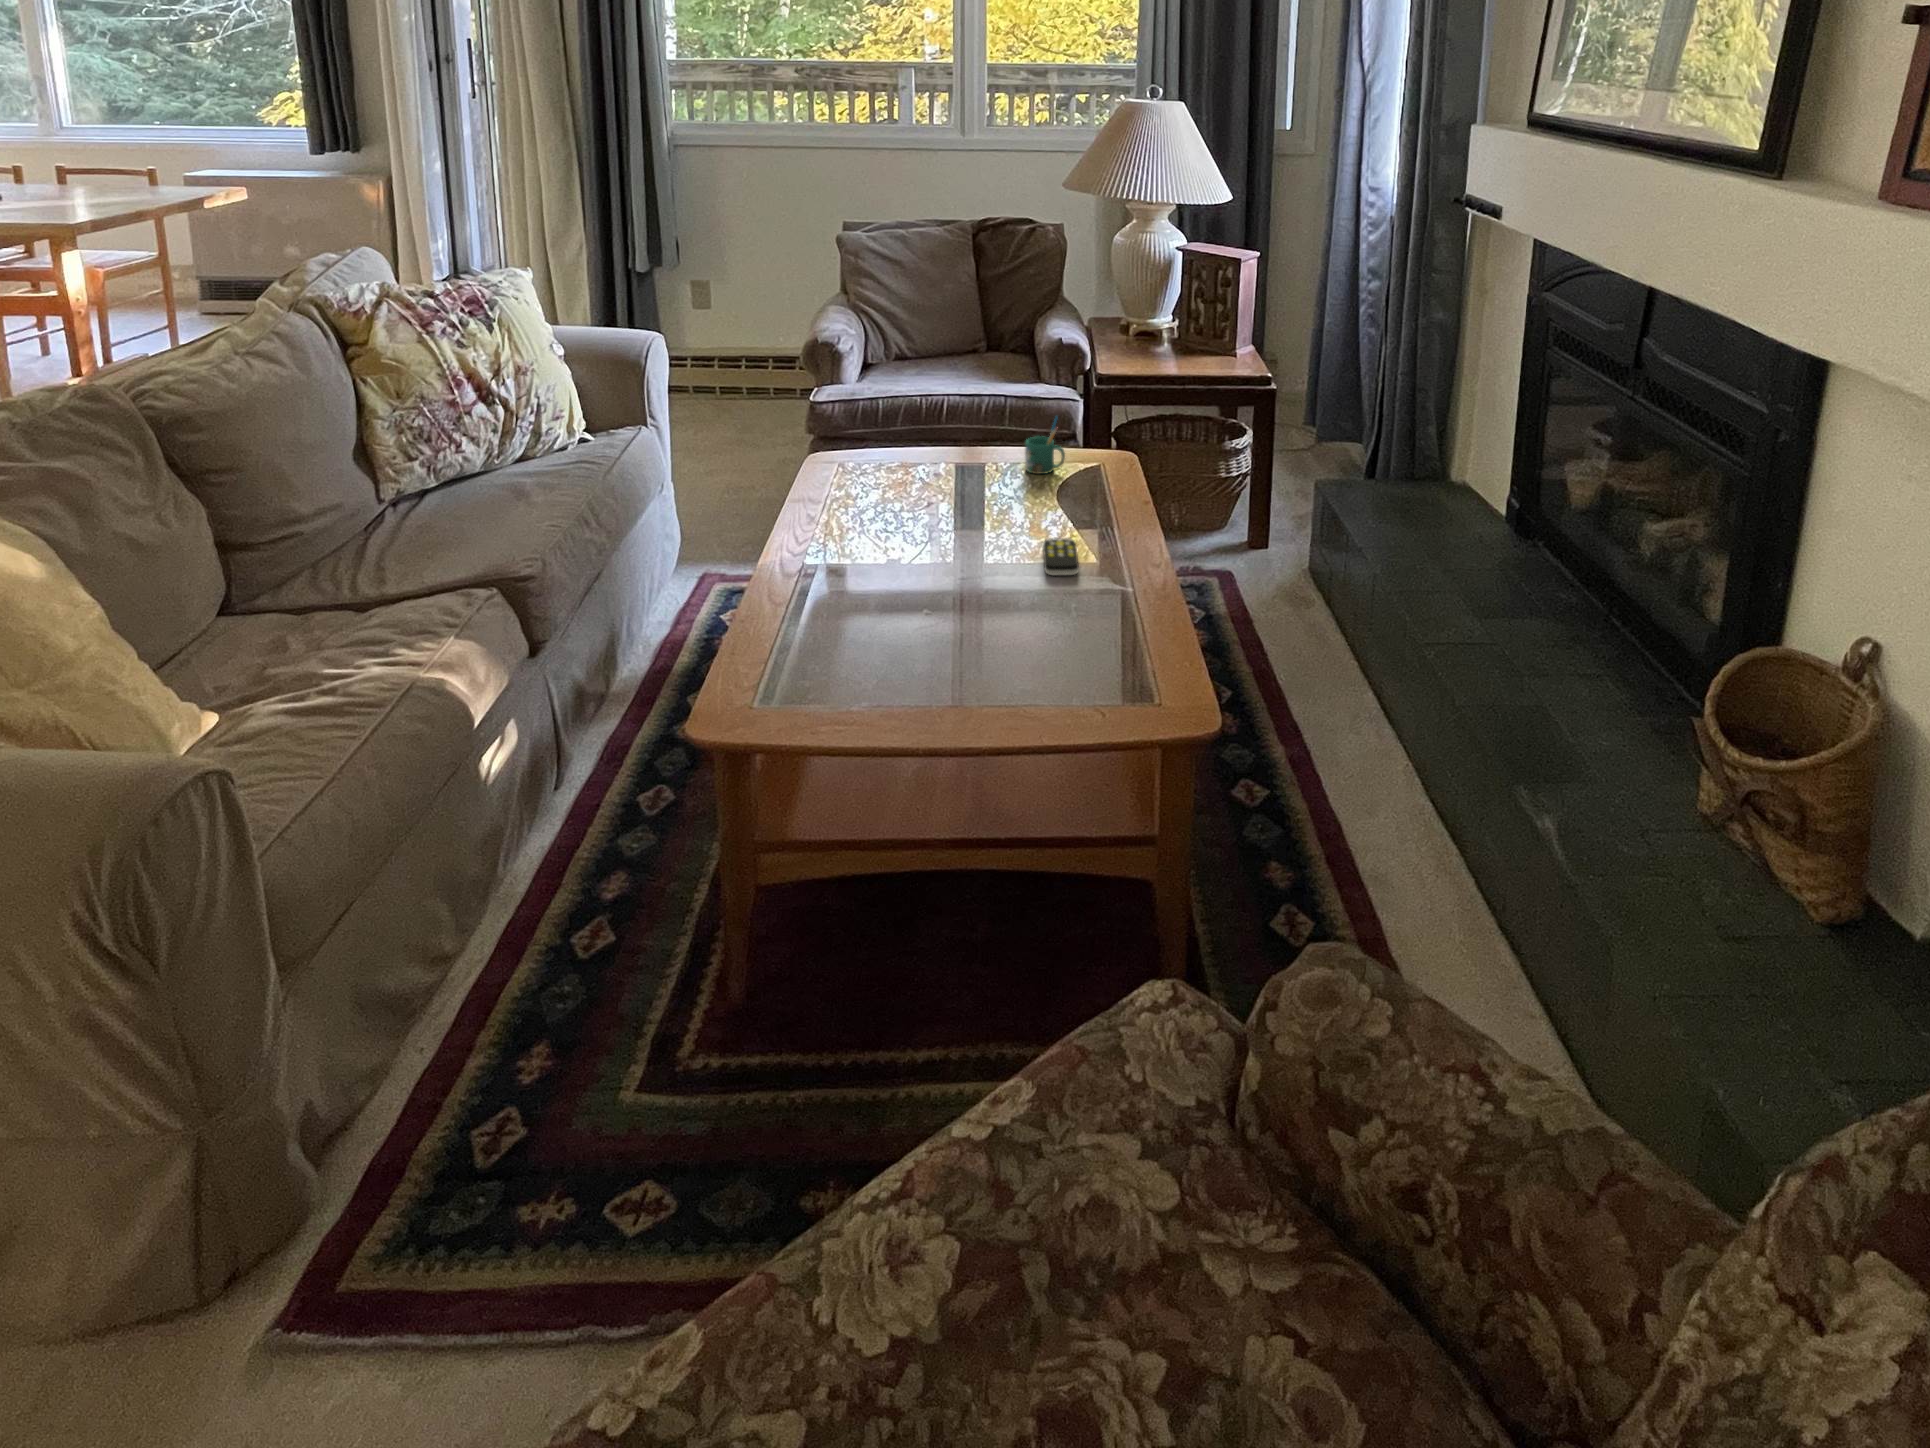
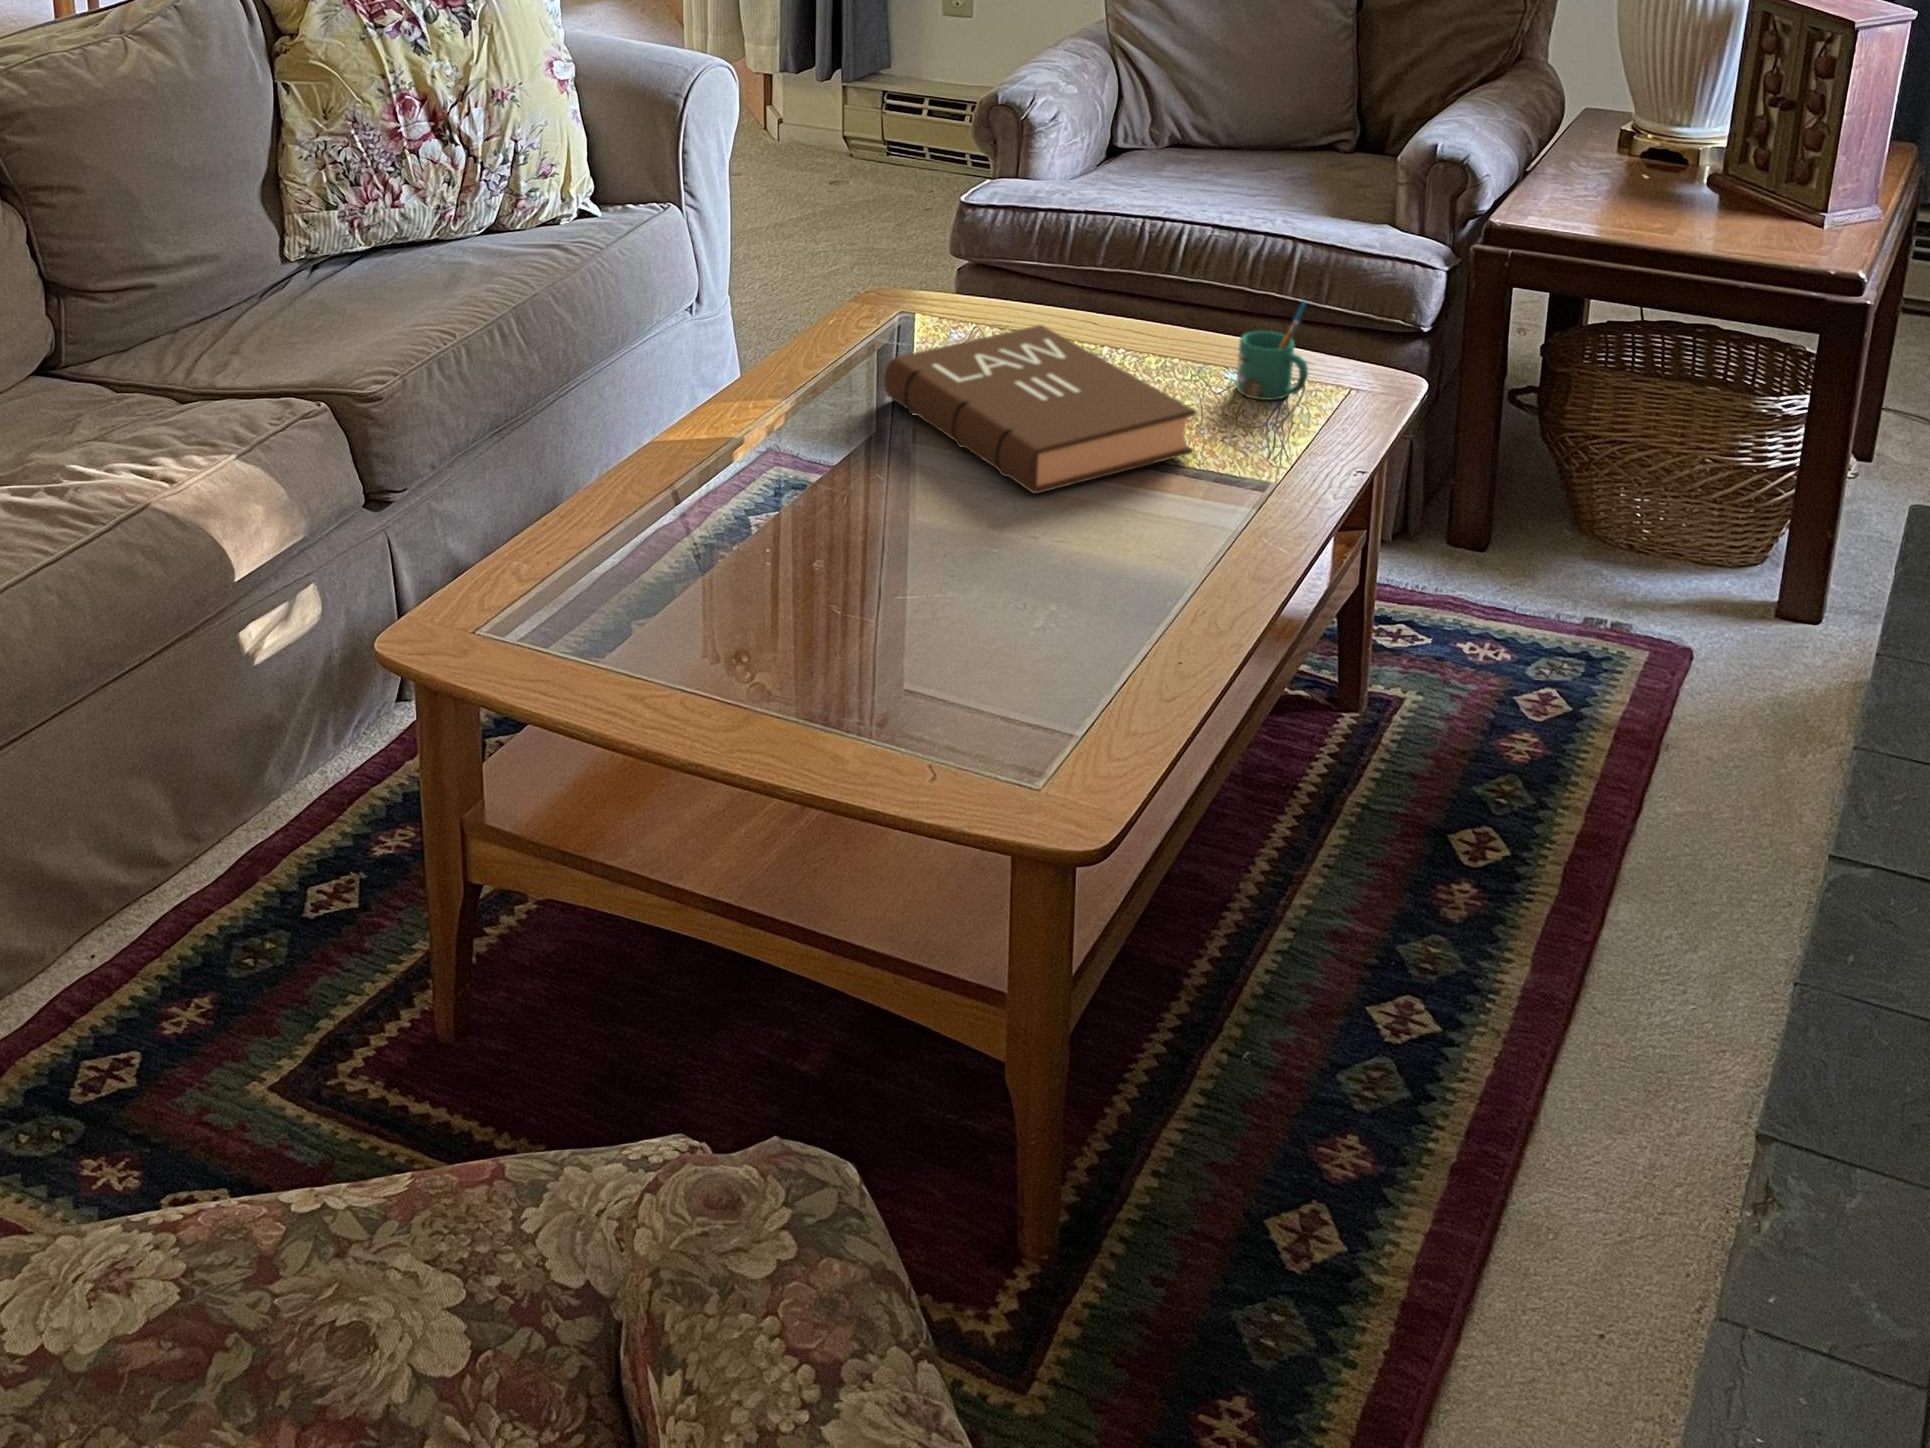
book: none [849,455,1037,544] -> present [884,325,1196,493]
remote control: present [1043,538,1079,575] -> none [1107,513,1198,584]

